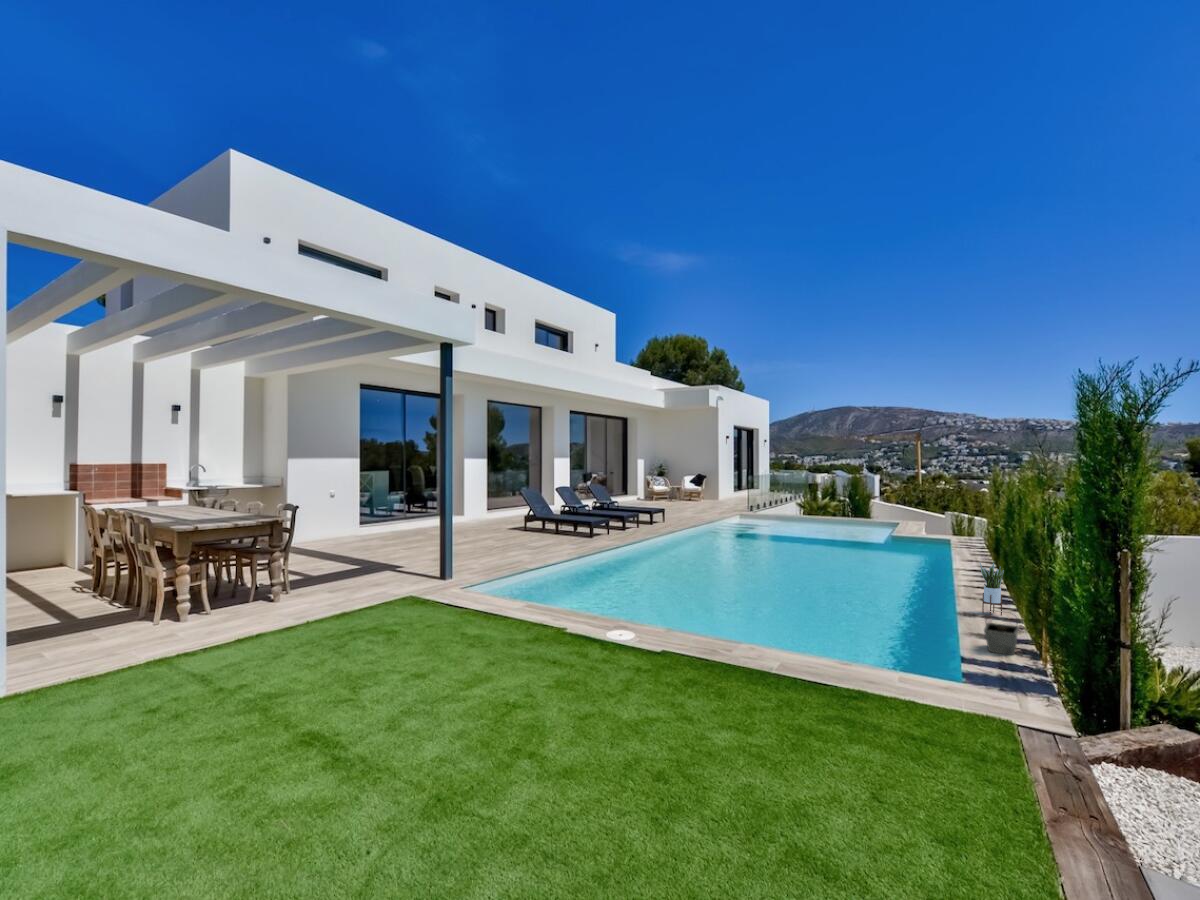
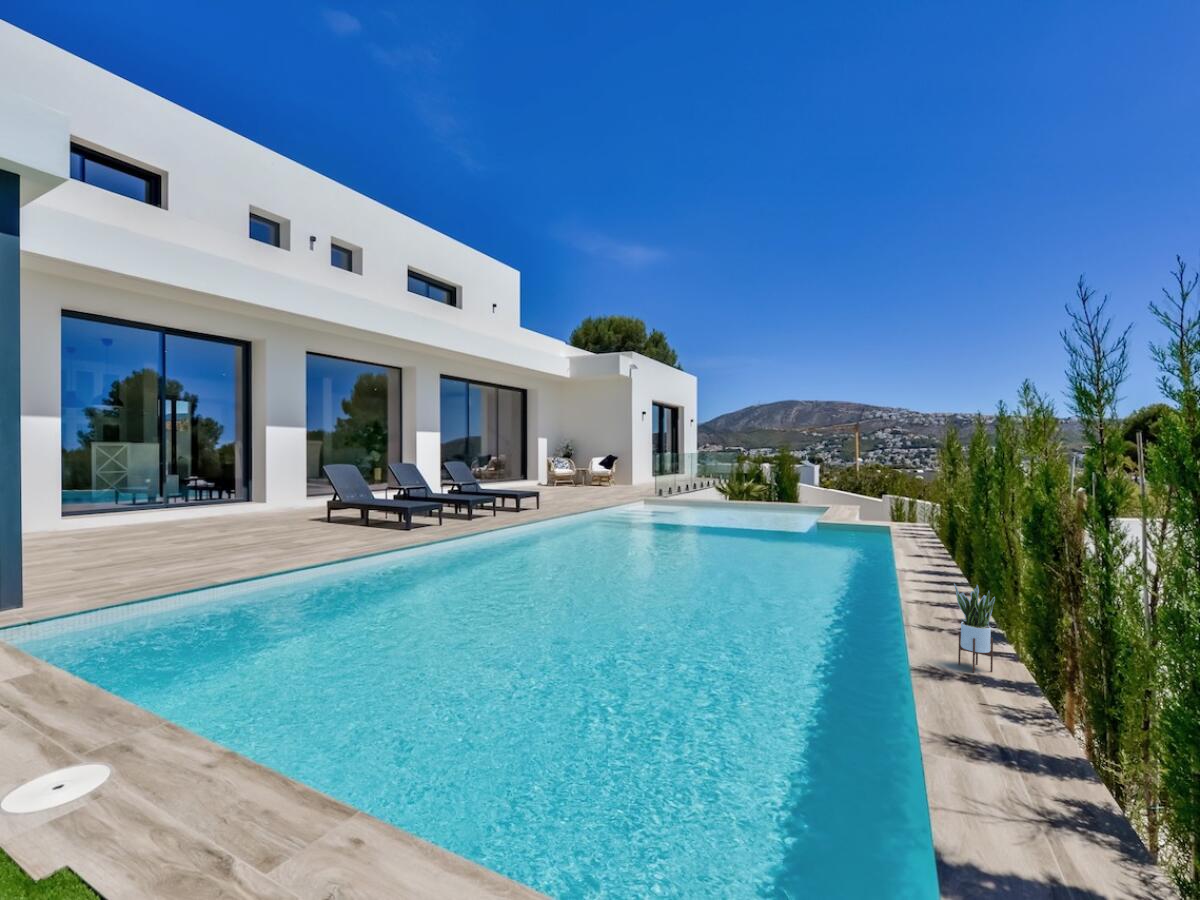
basket: present [984,614,1018,655] -> none [1002,725,1093,851]

